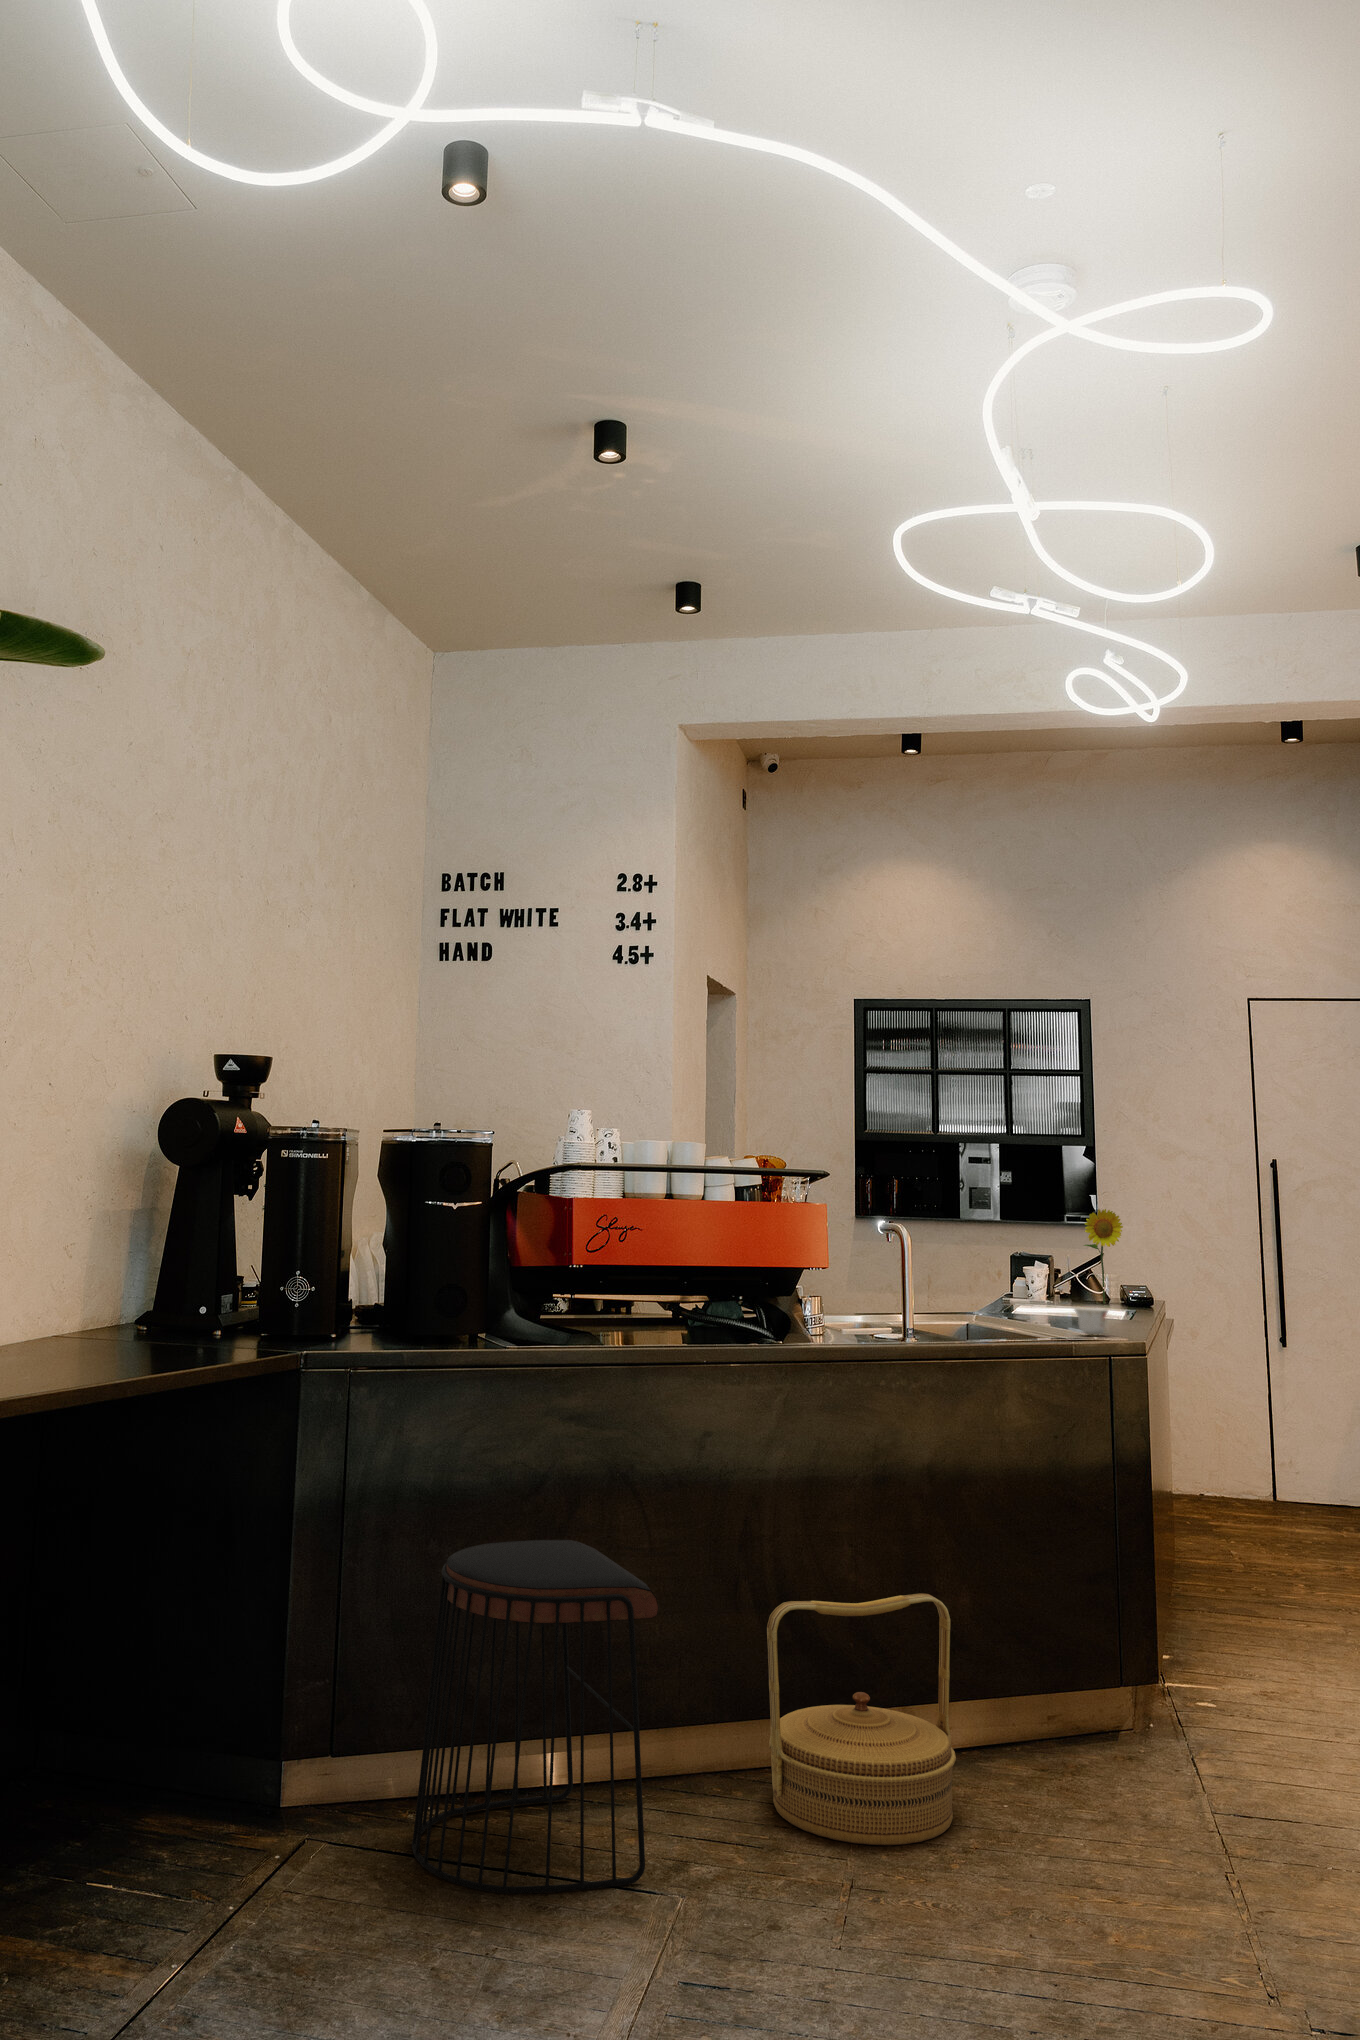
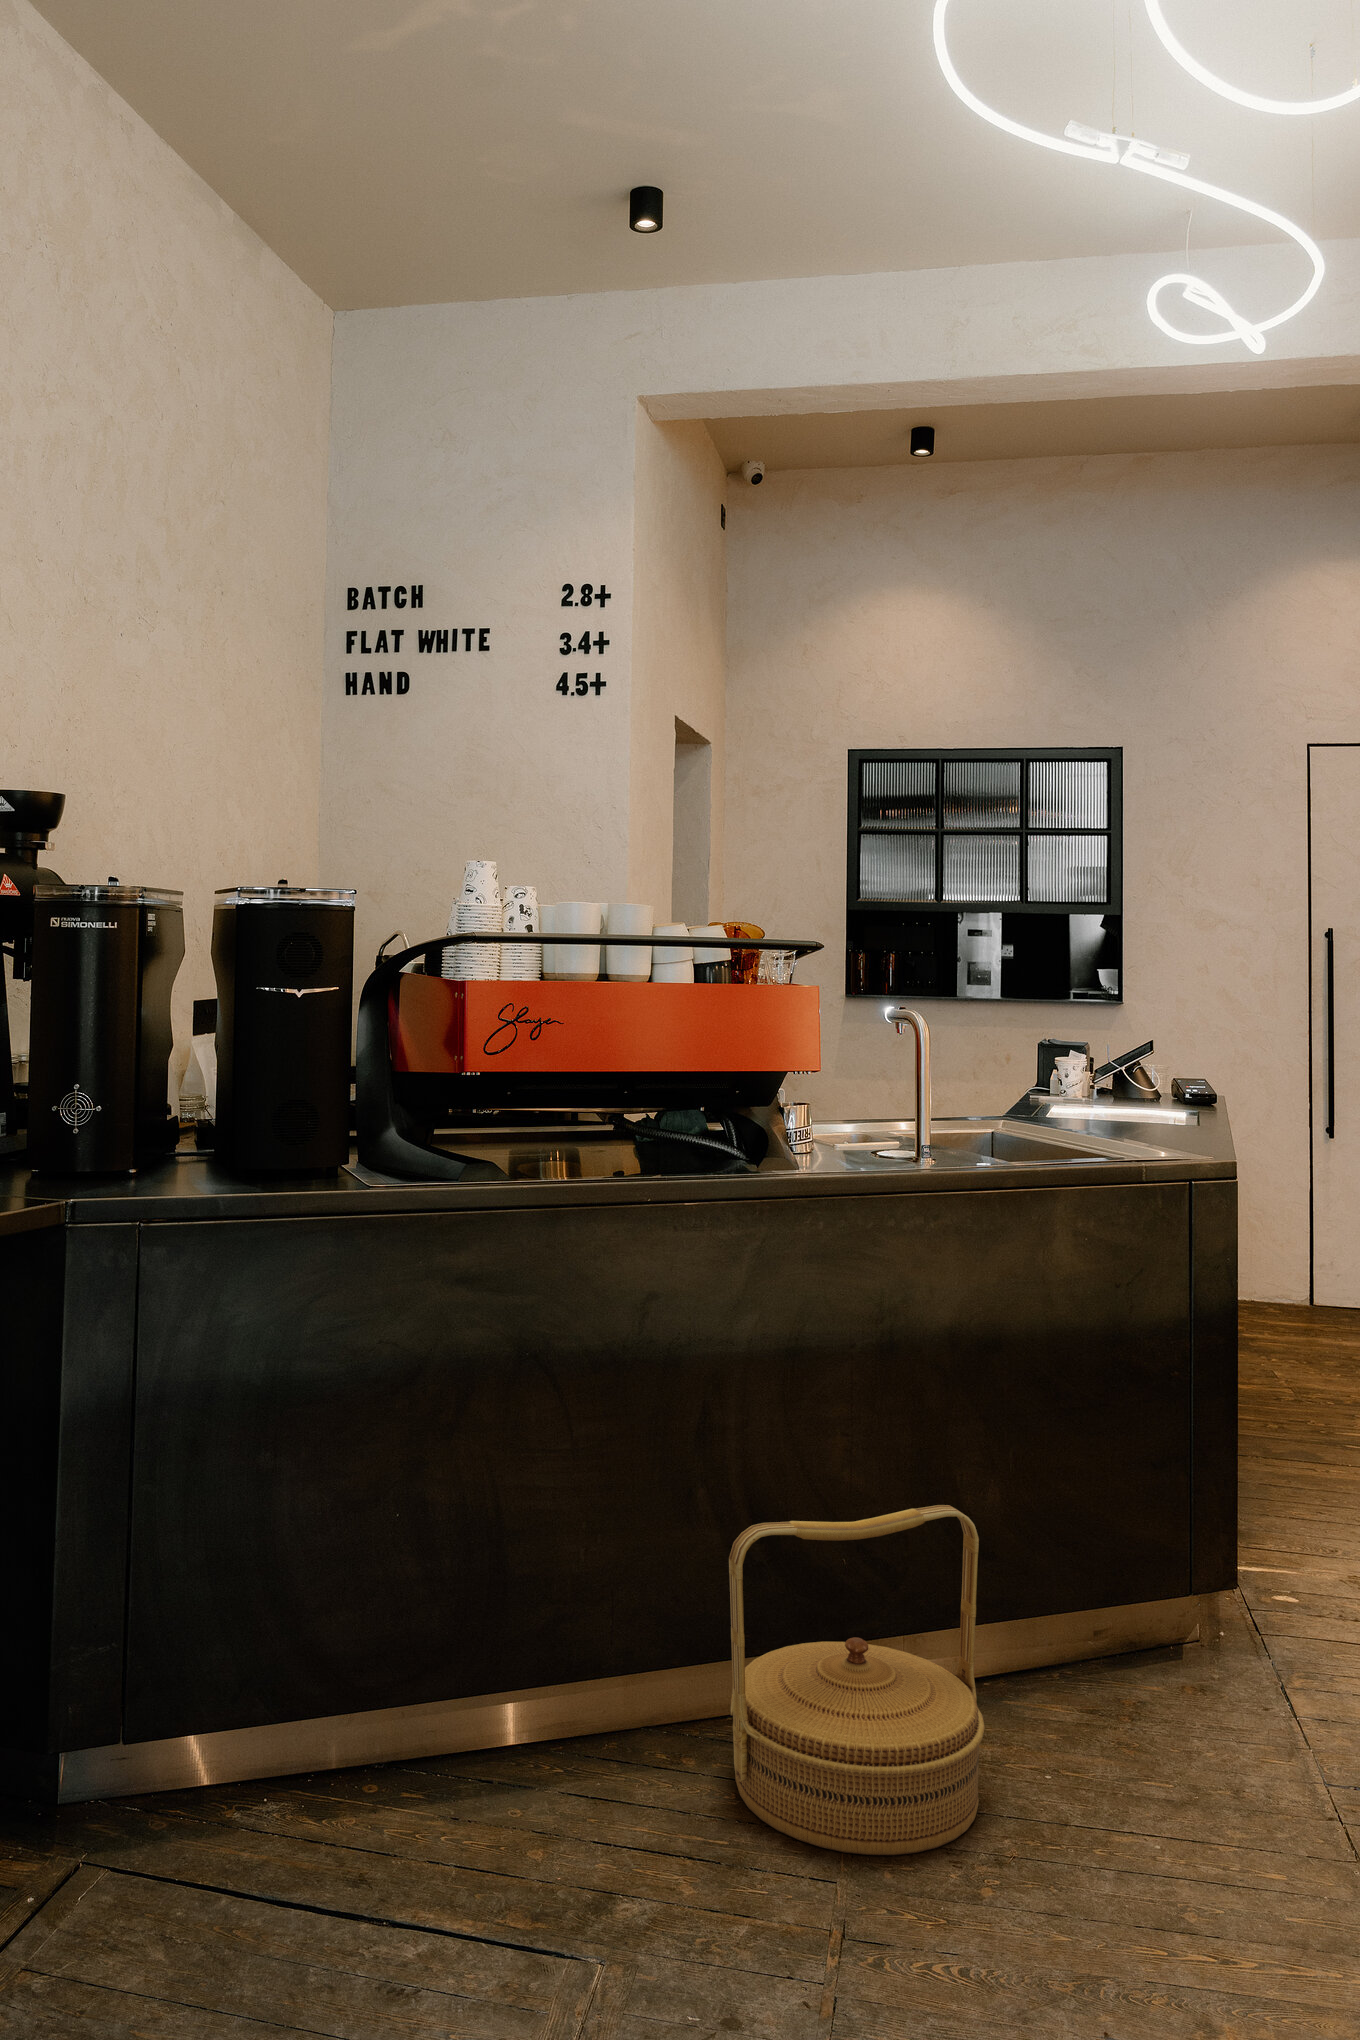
flower: present [1084,1209,1123,1304] -> none [1124,987,1174,1100]
teacup: present [1075,1308,1108,1336] -> none [1137,1115,1185,1152]
stool: present [412,1540,659,1893] -> none [227,1442,571,1963]

